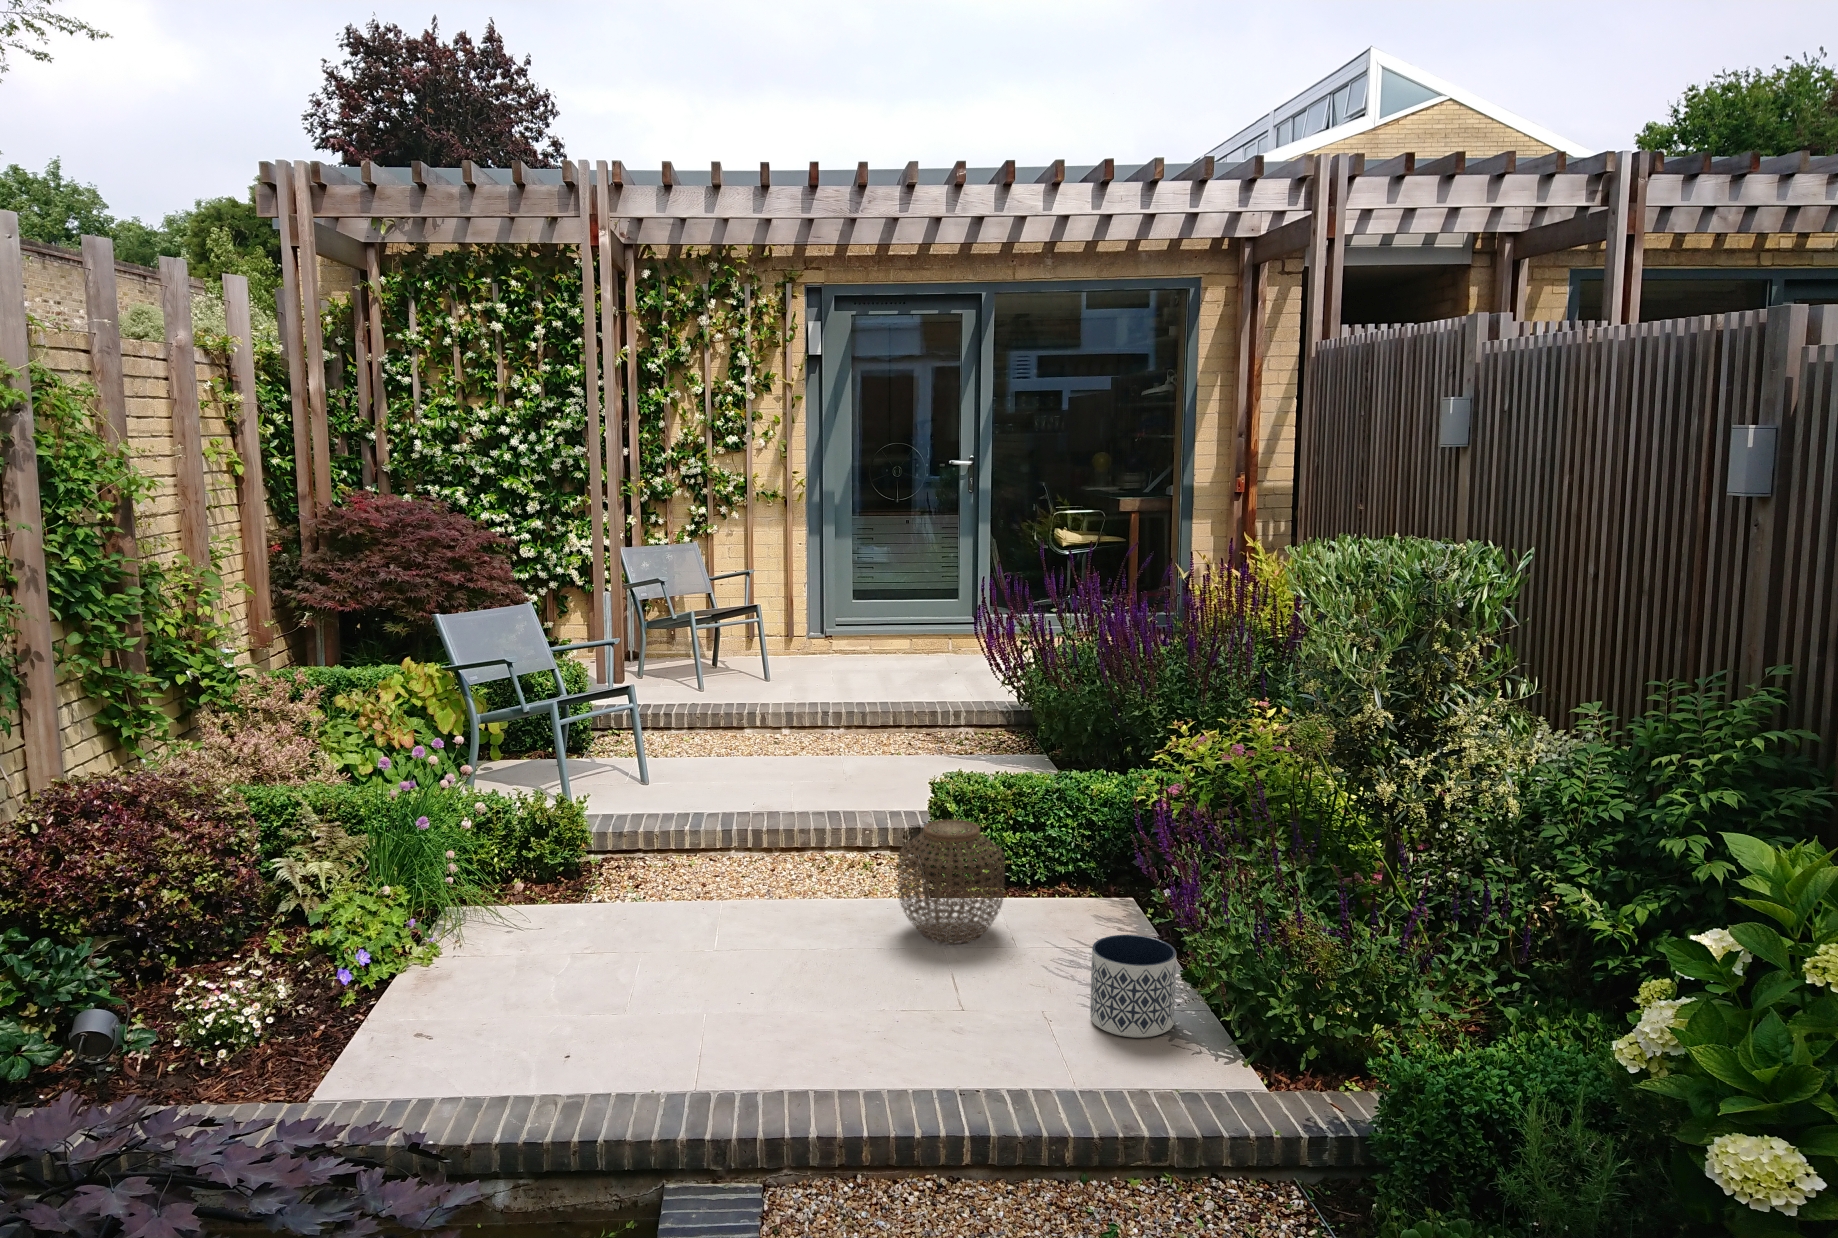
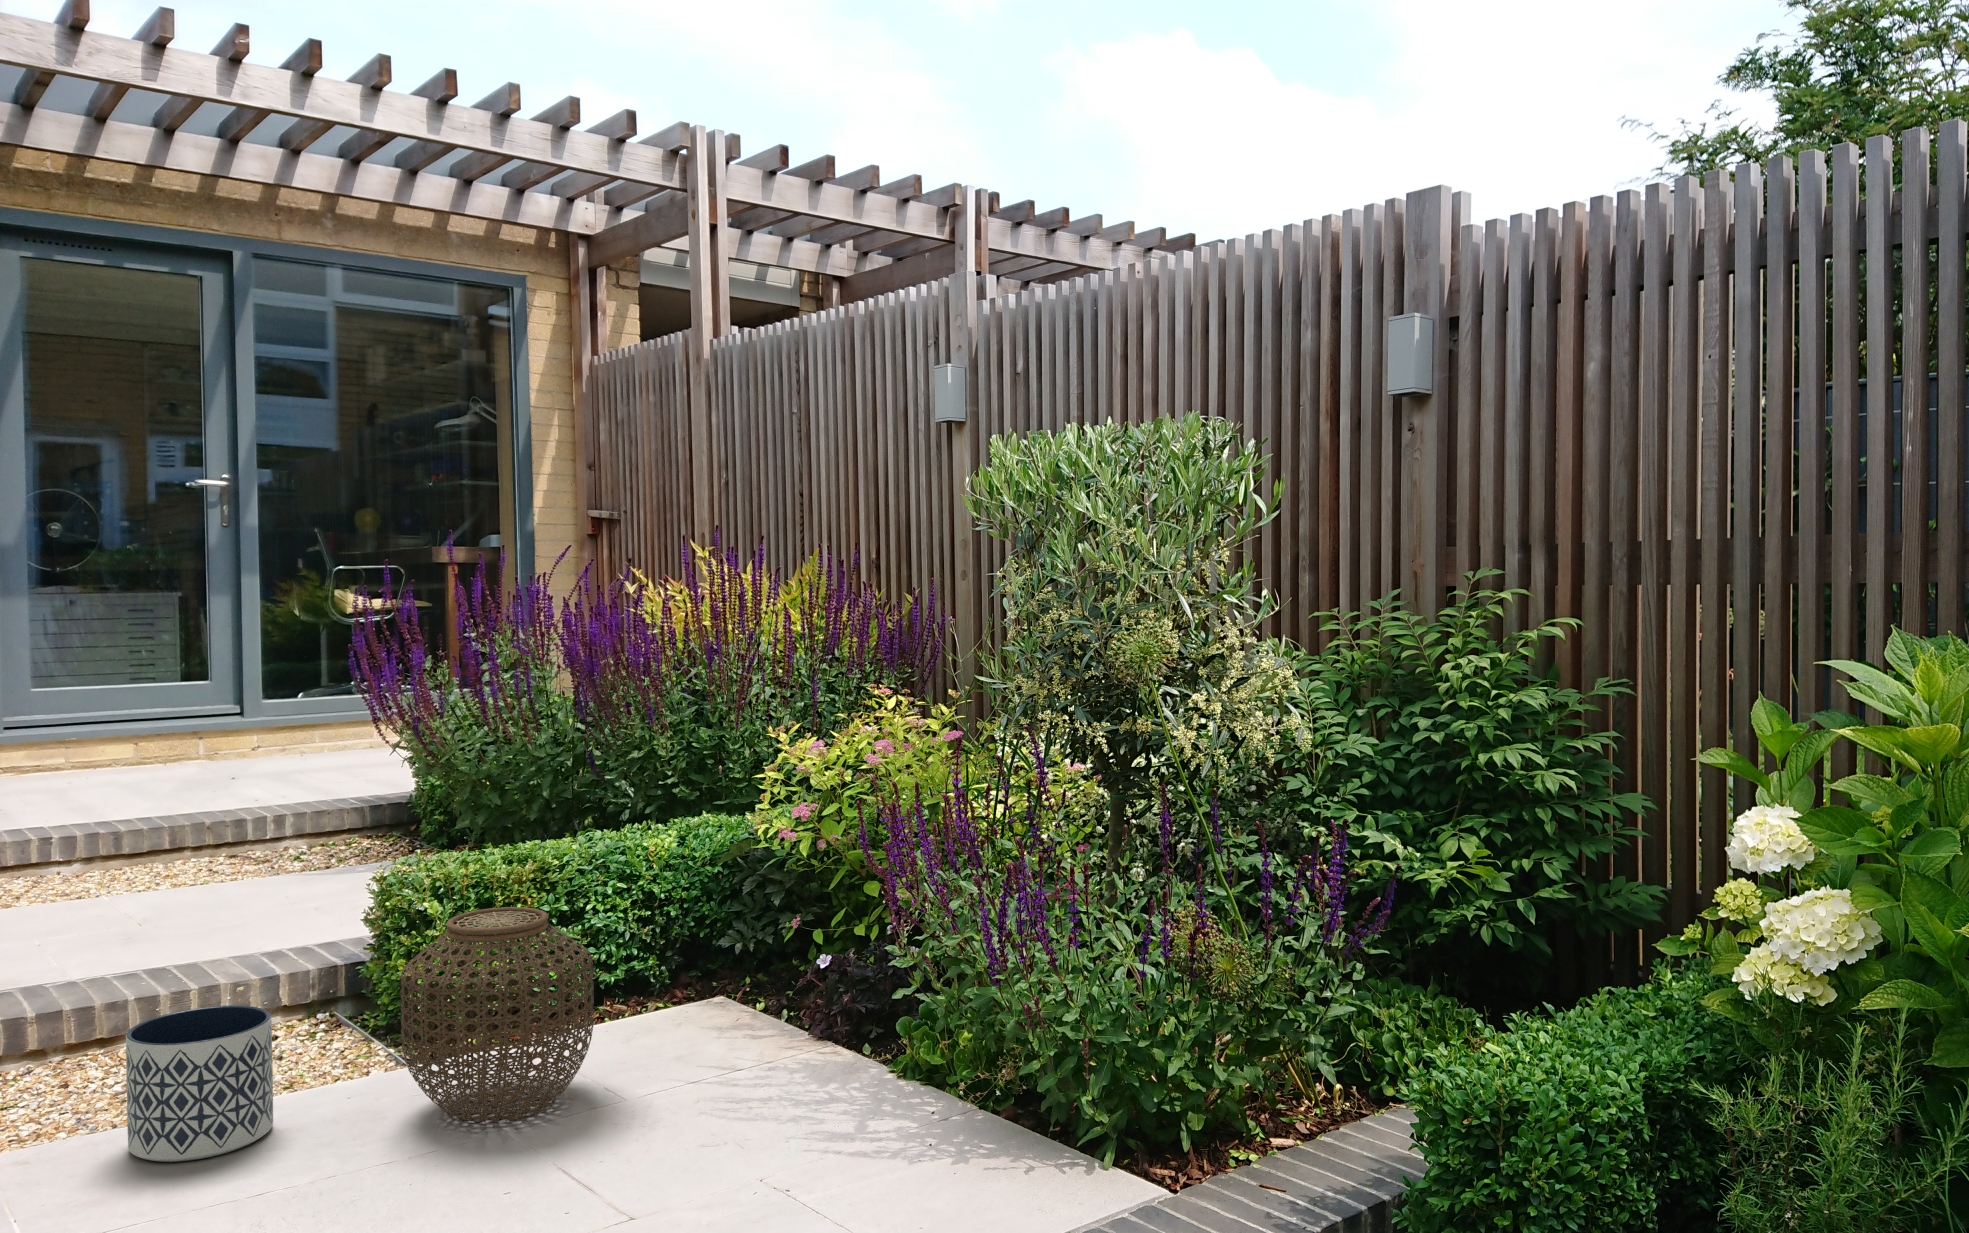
planter: present [1090,935,1176,1038] -> present [126,1005,273,1162]

